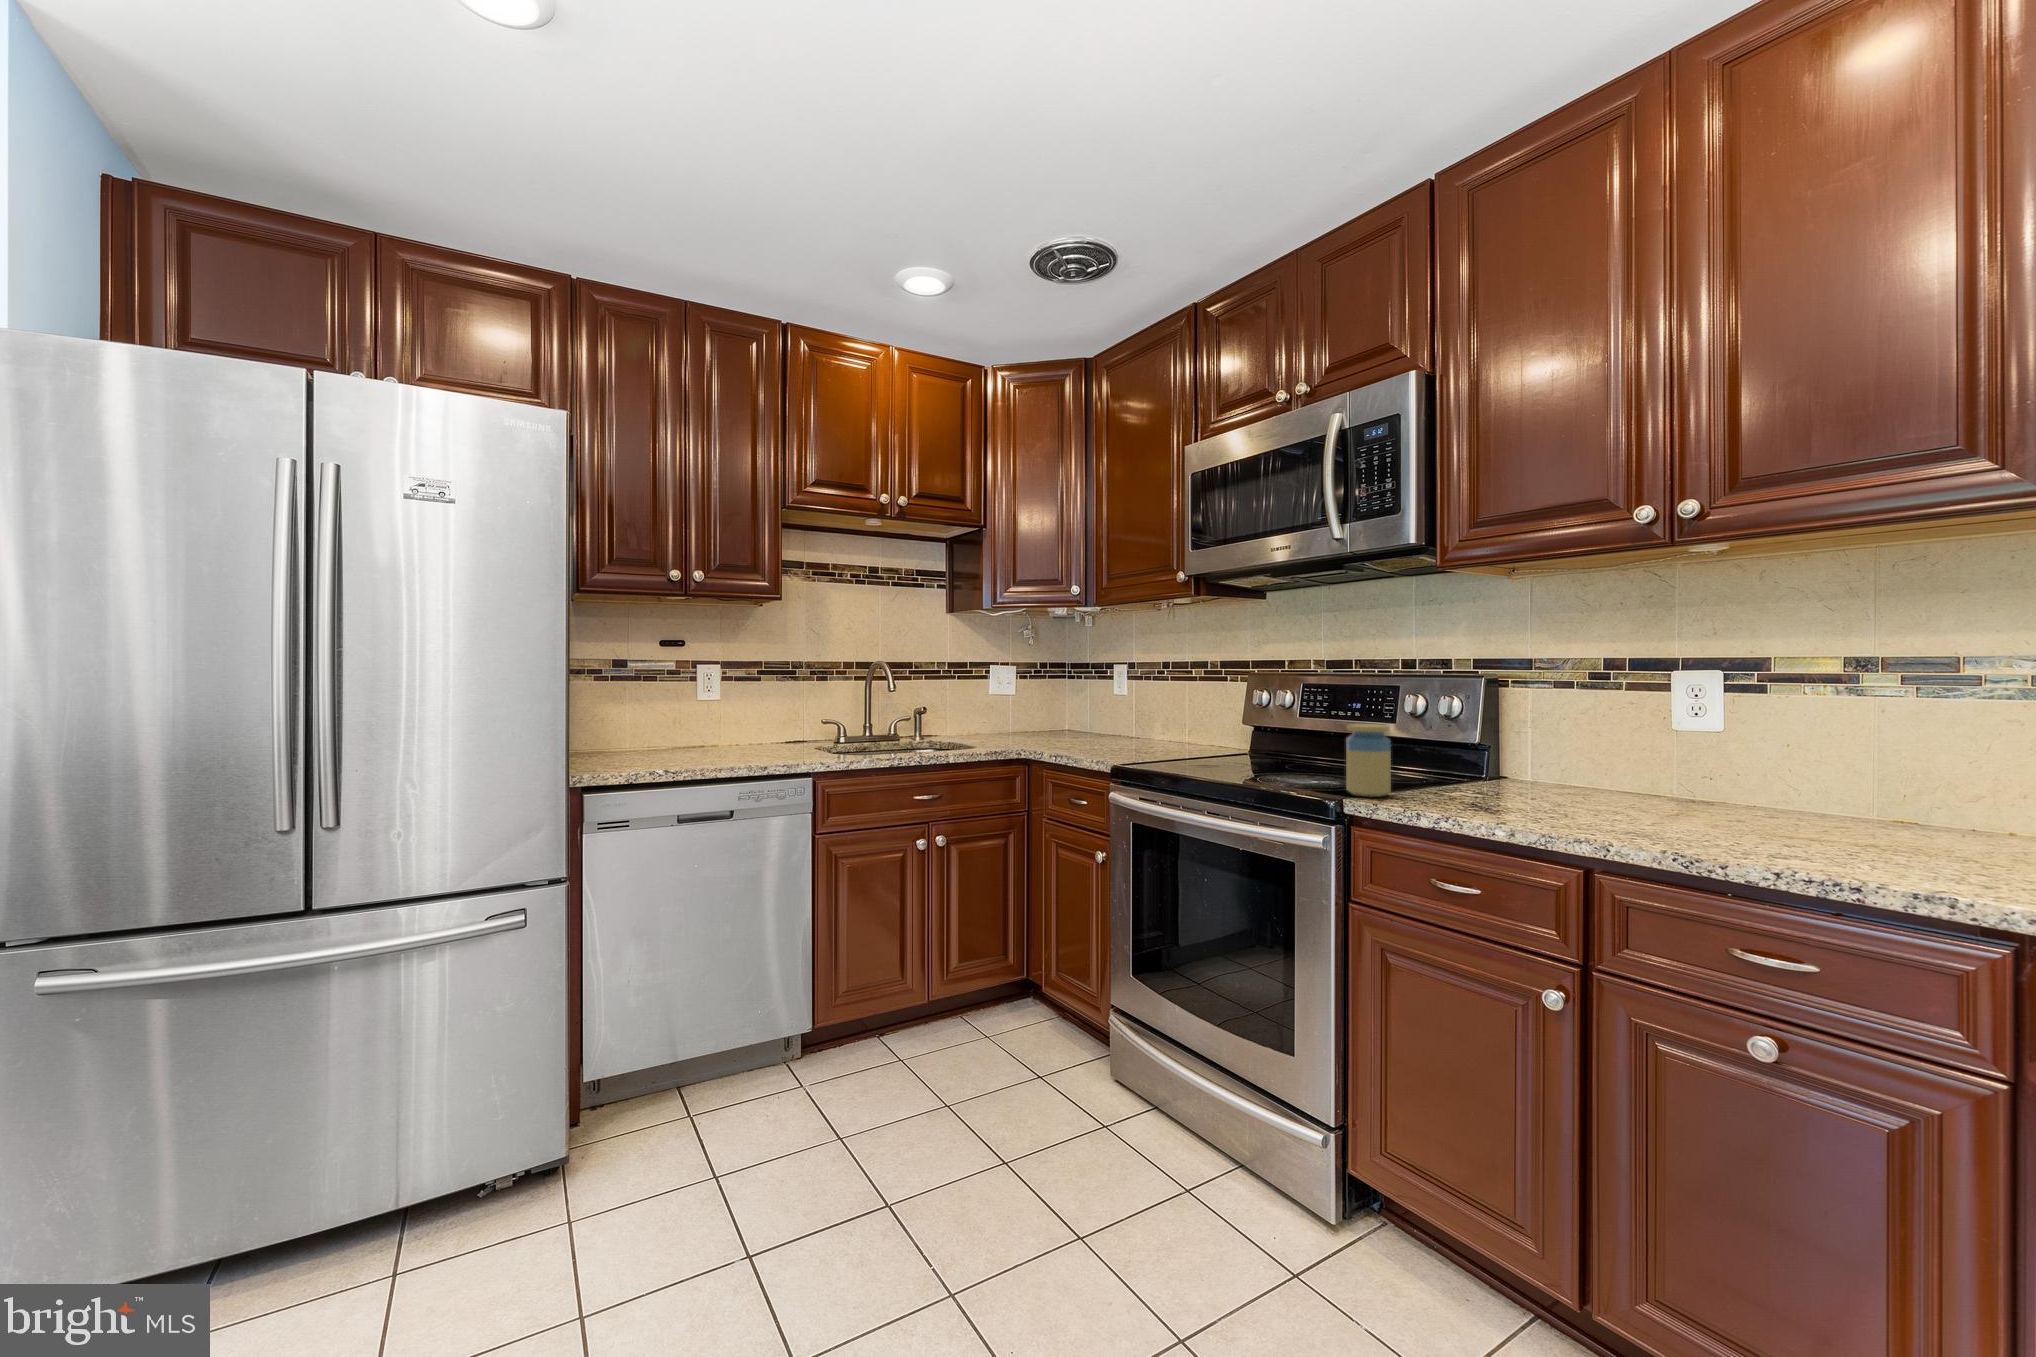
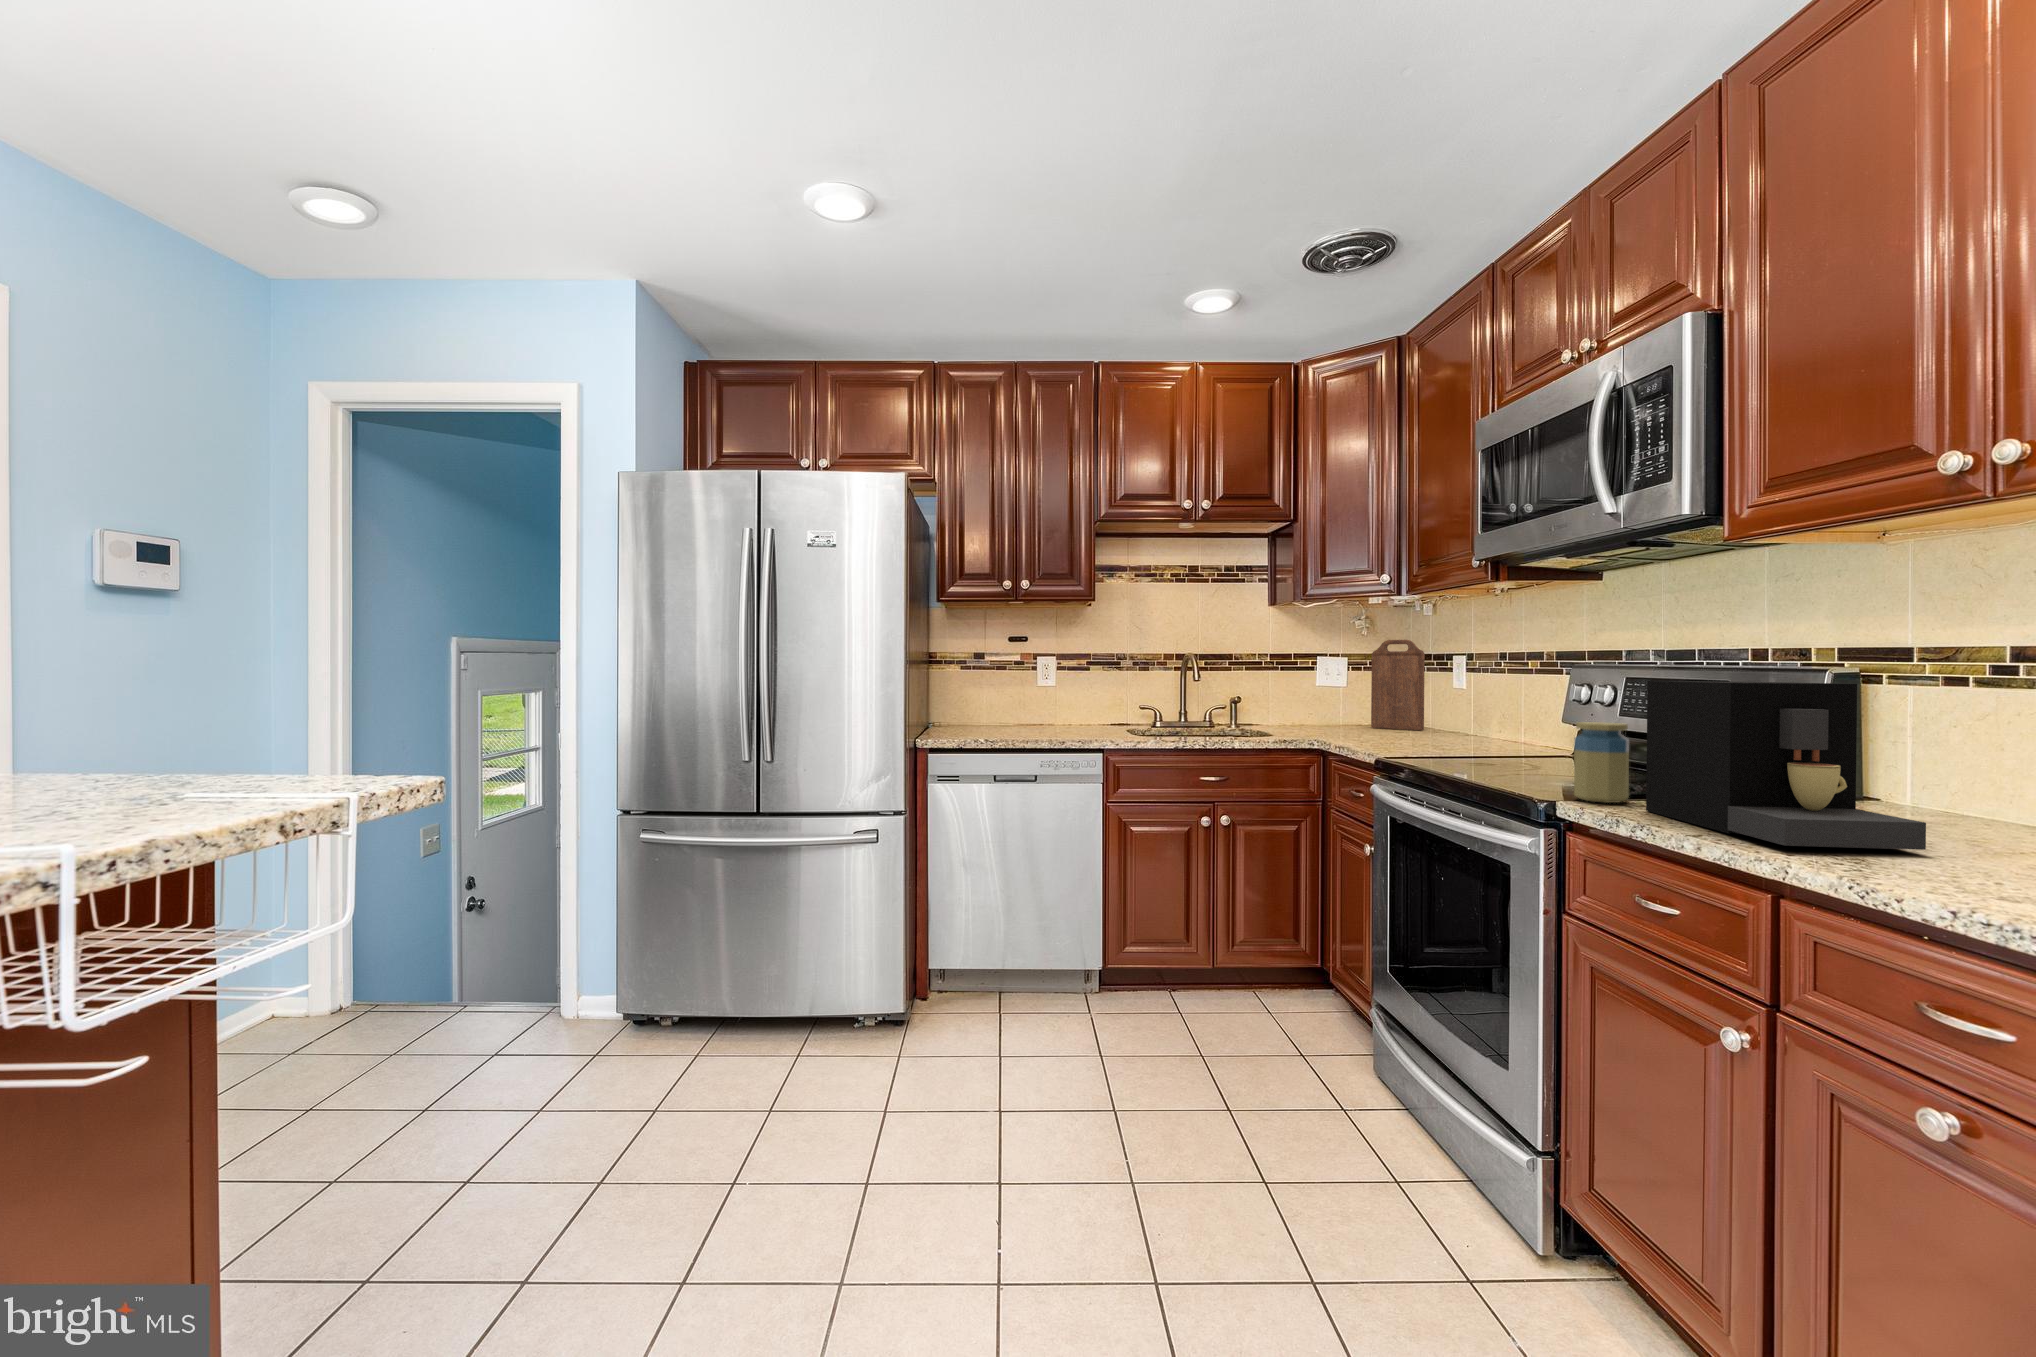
cutting board: none [1041,649,1090,734] -> present [1371,640,1425,730]
coffee maker: none [1418,687,1655,827] -> present [1646,681,1926,850]

